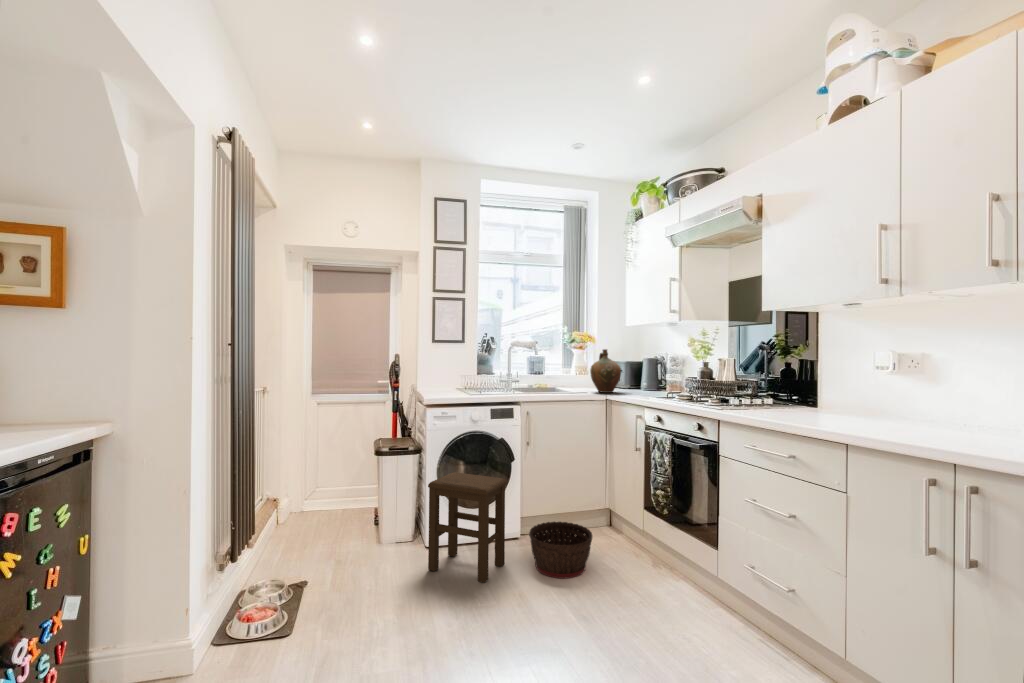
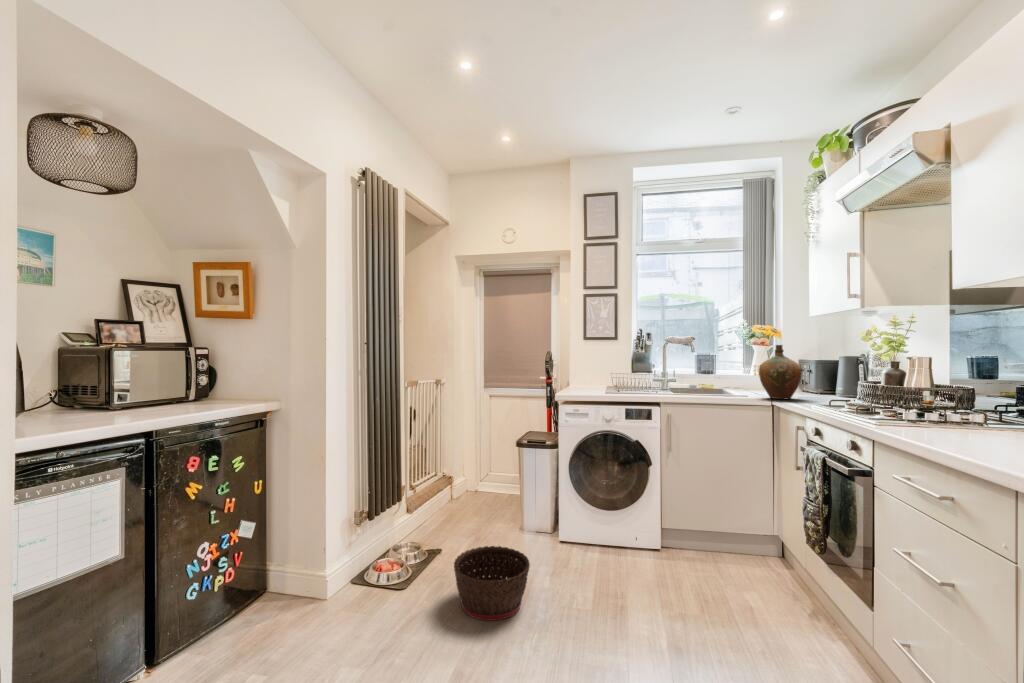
stool: present [428,472,507,583] -> none [546,472,630,595]
basket: present [529,522,592,579] -> present [454,546,530,621]

